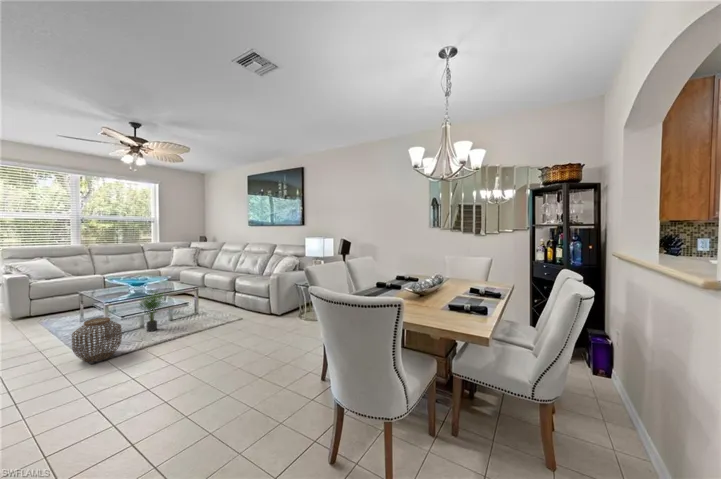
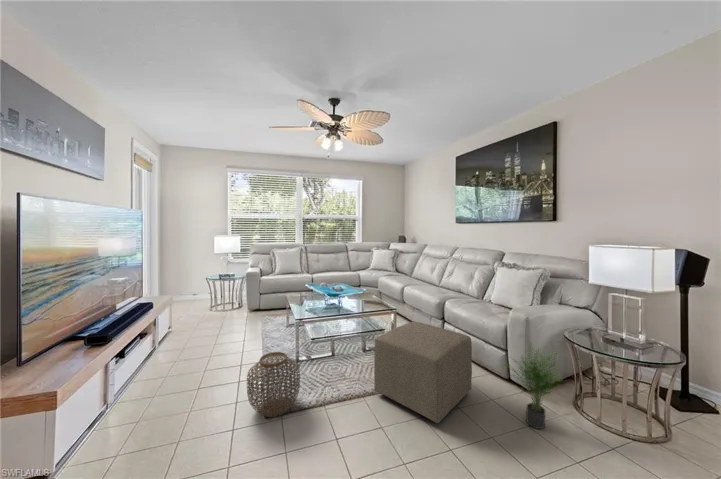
ottoman: none [182,289,248,337] -> present [374,321,472,423]
potted plant: present [140,292,162,331] -> present [512,351,557,429]

